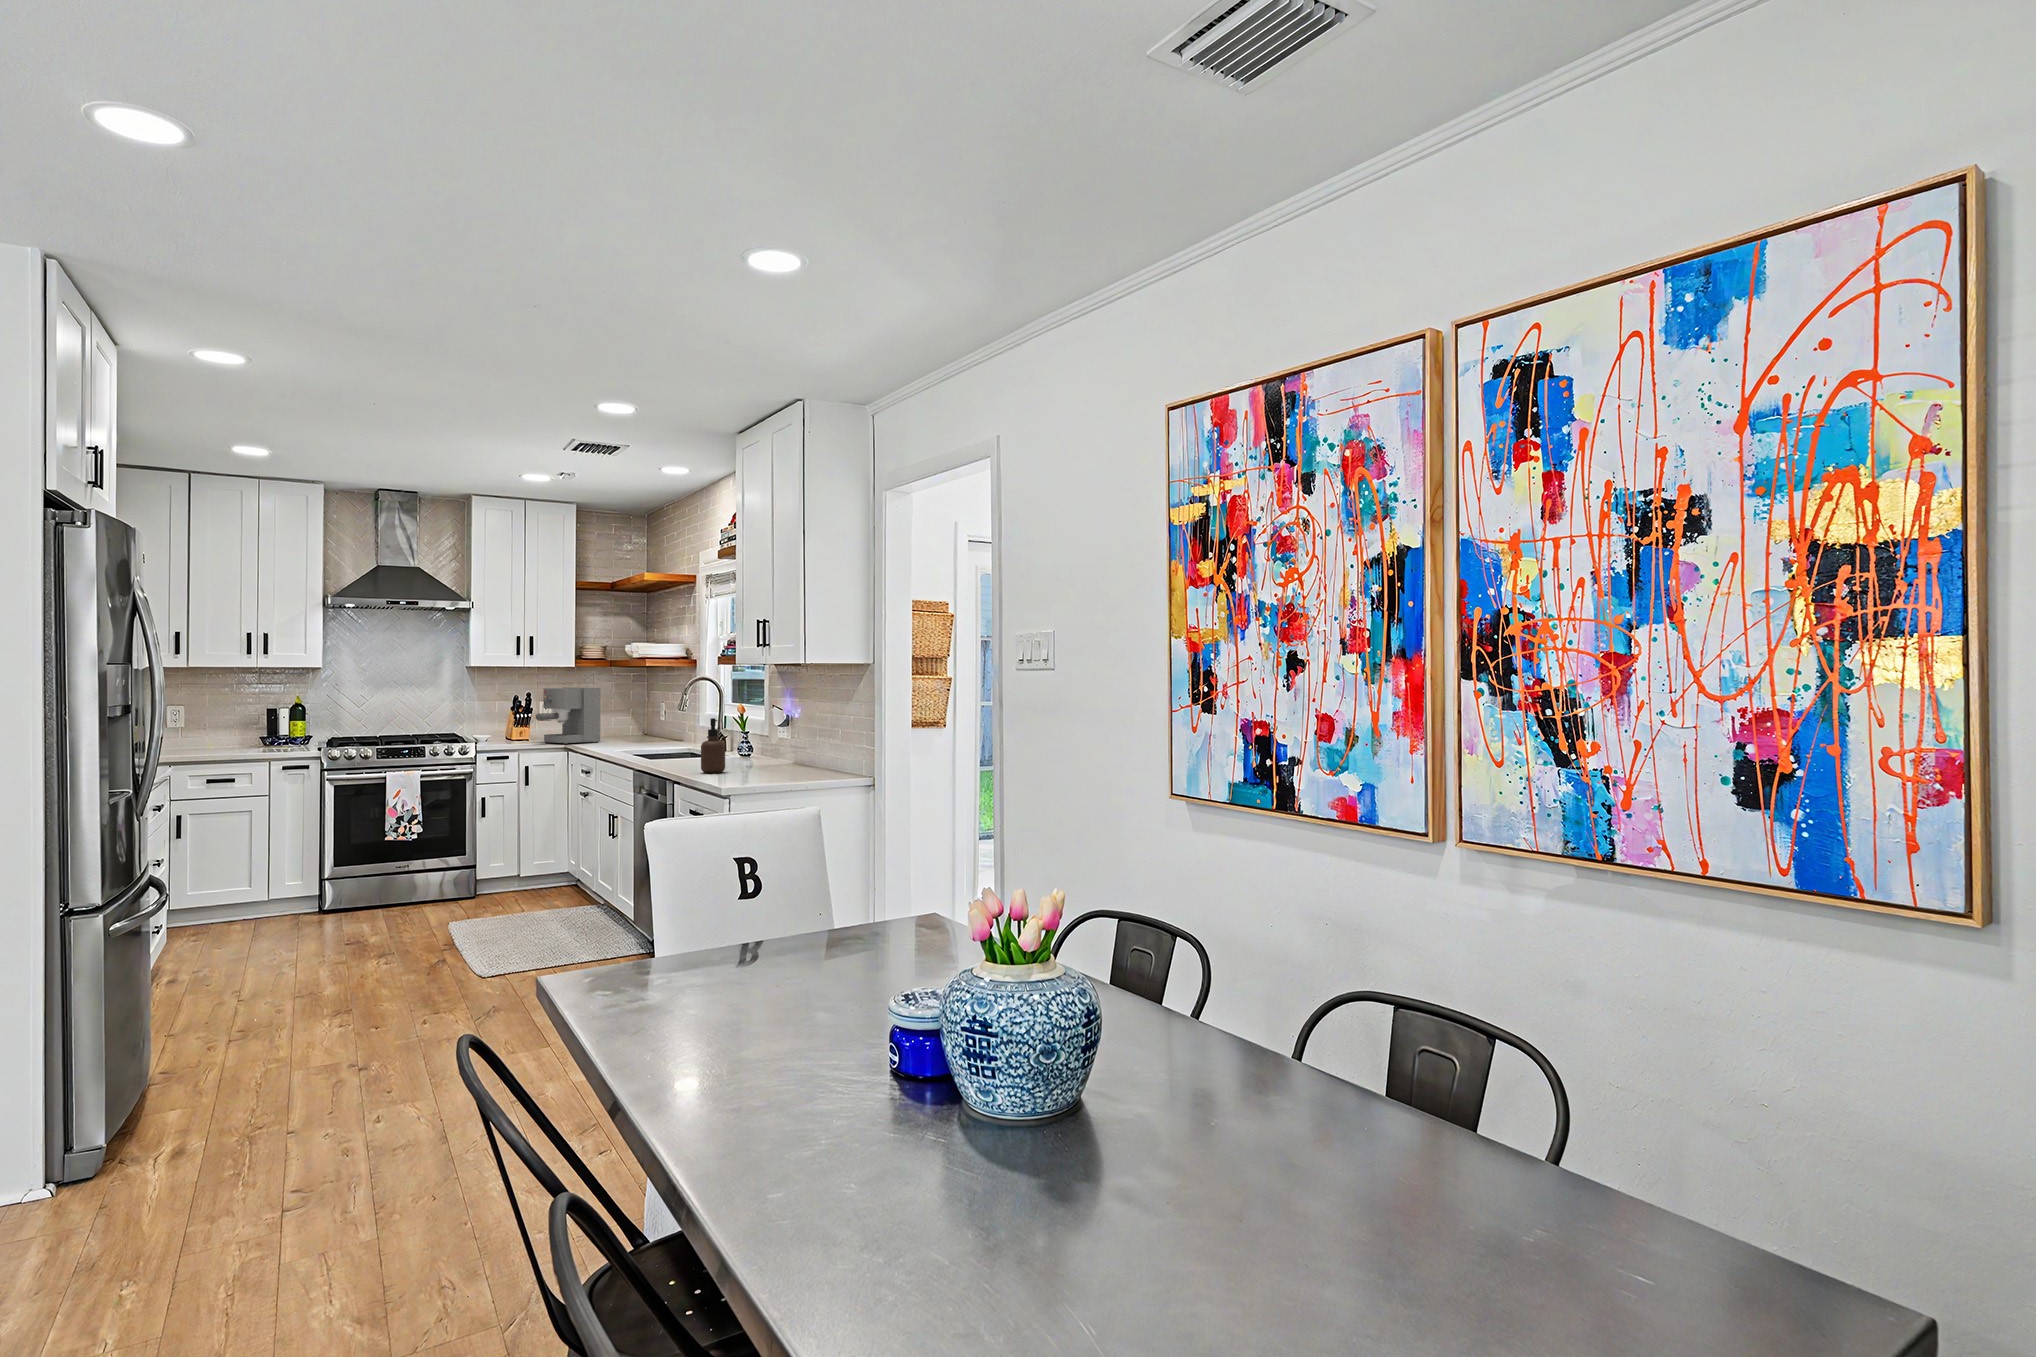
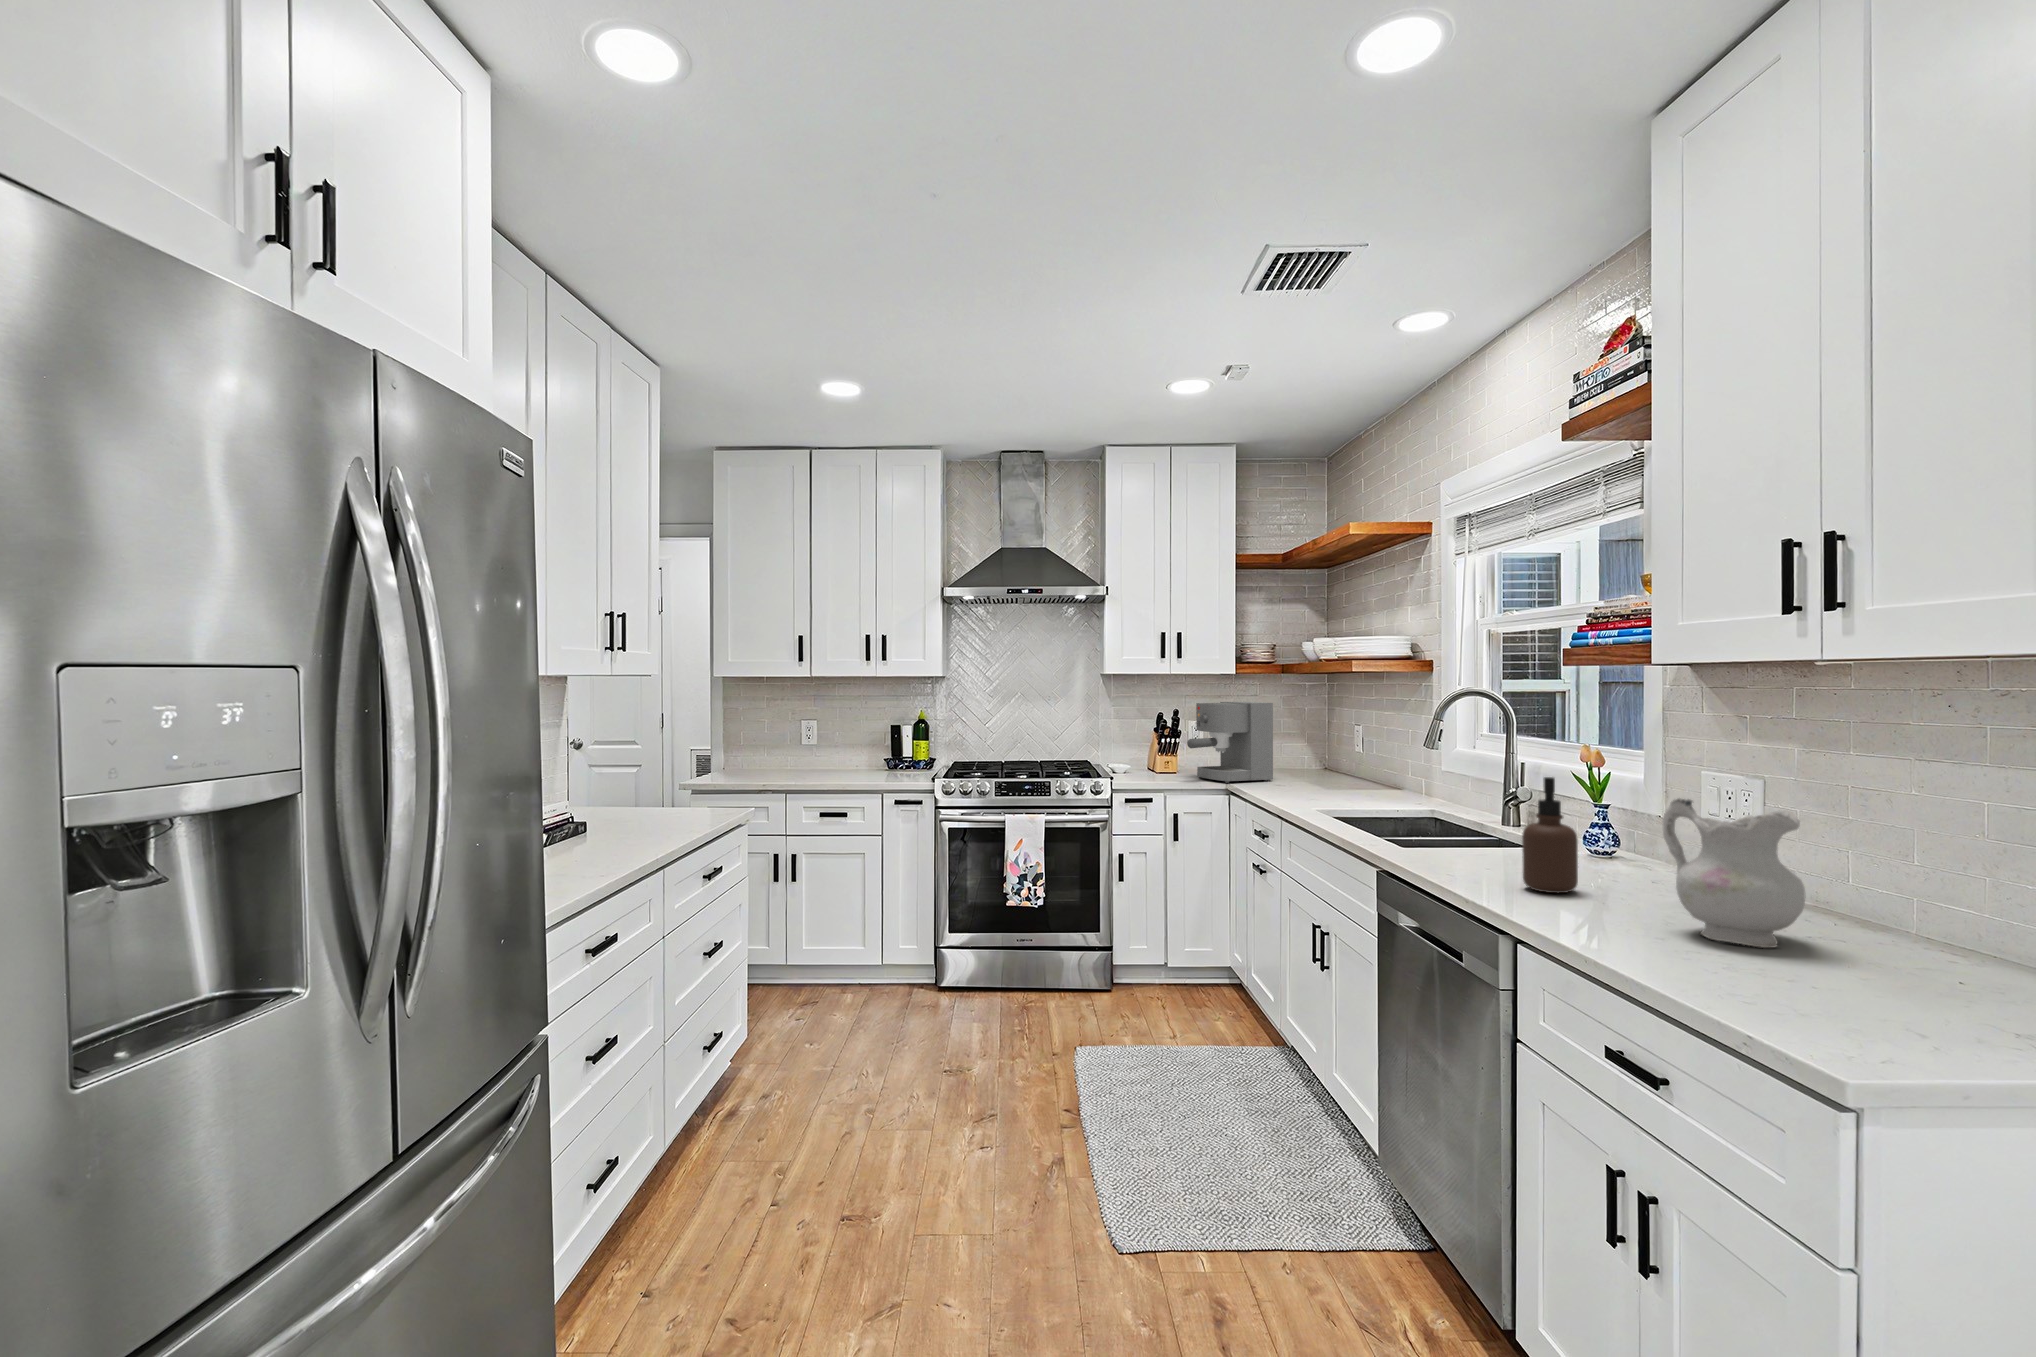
ceramic pitcher: none [746,722,792,780] -> present [1663,798,1806,948]

